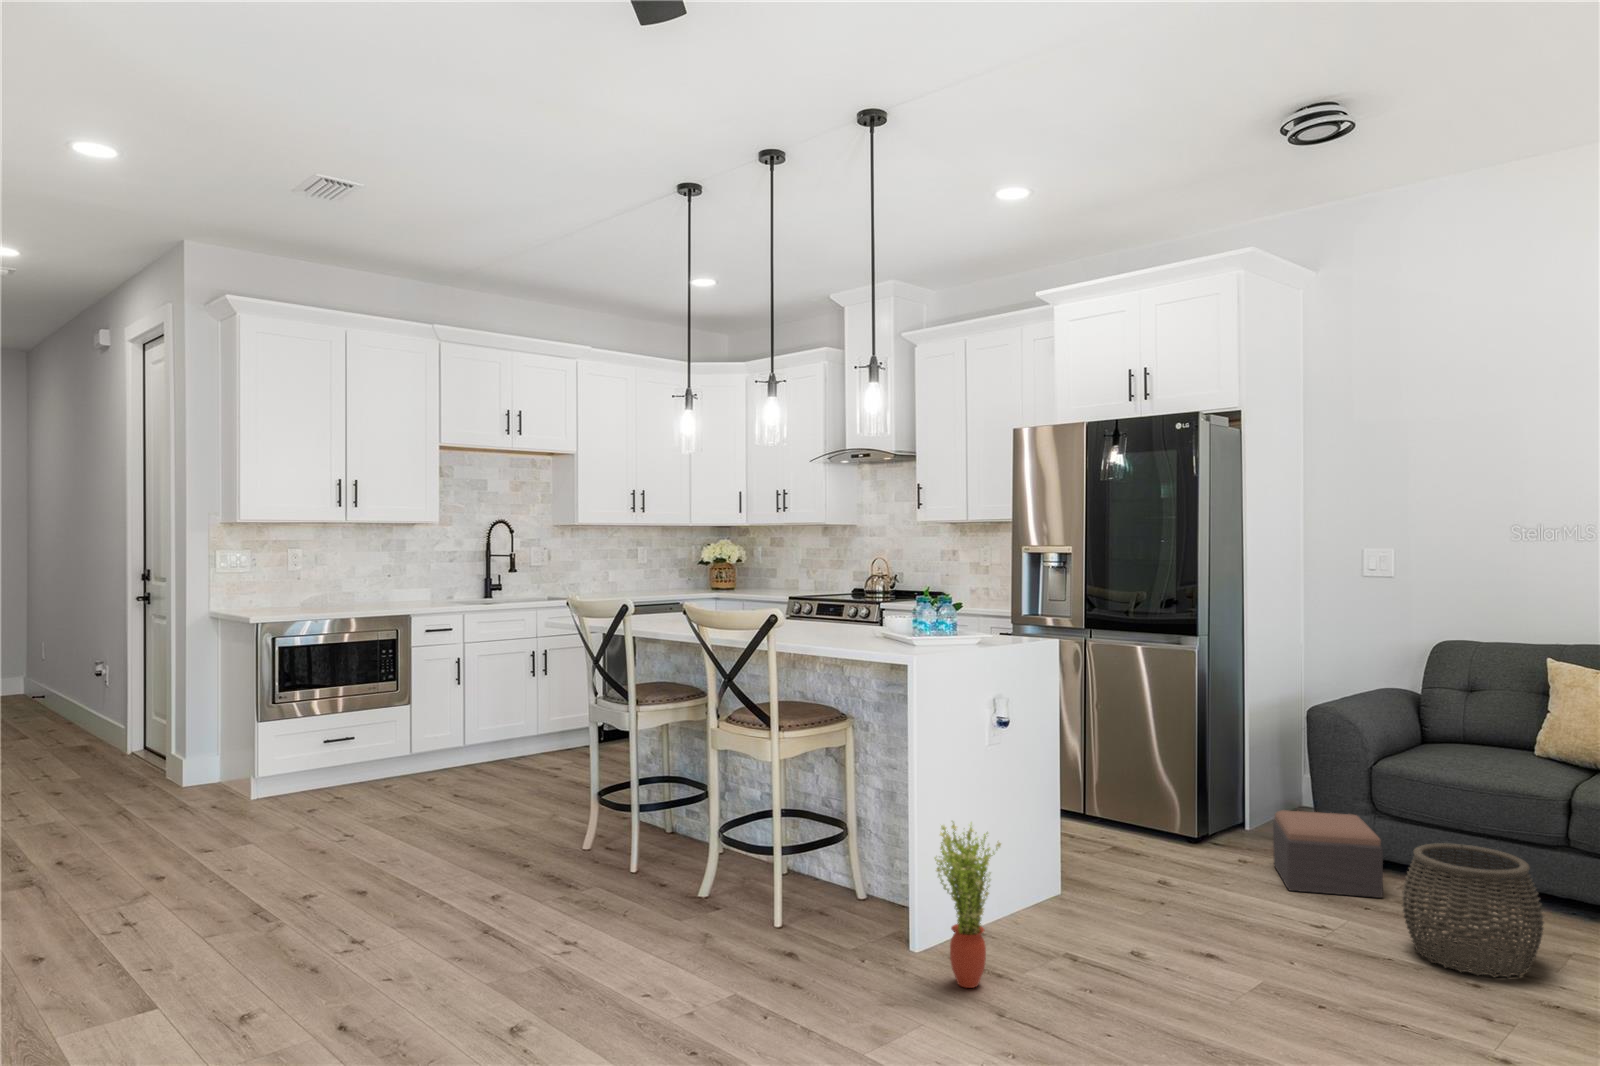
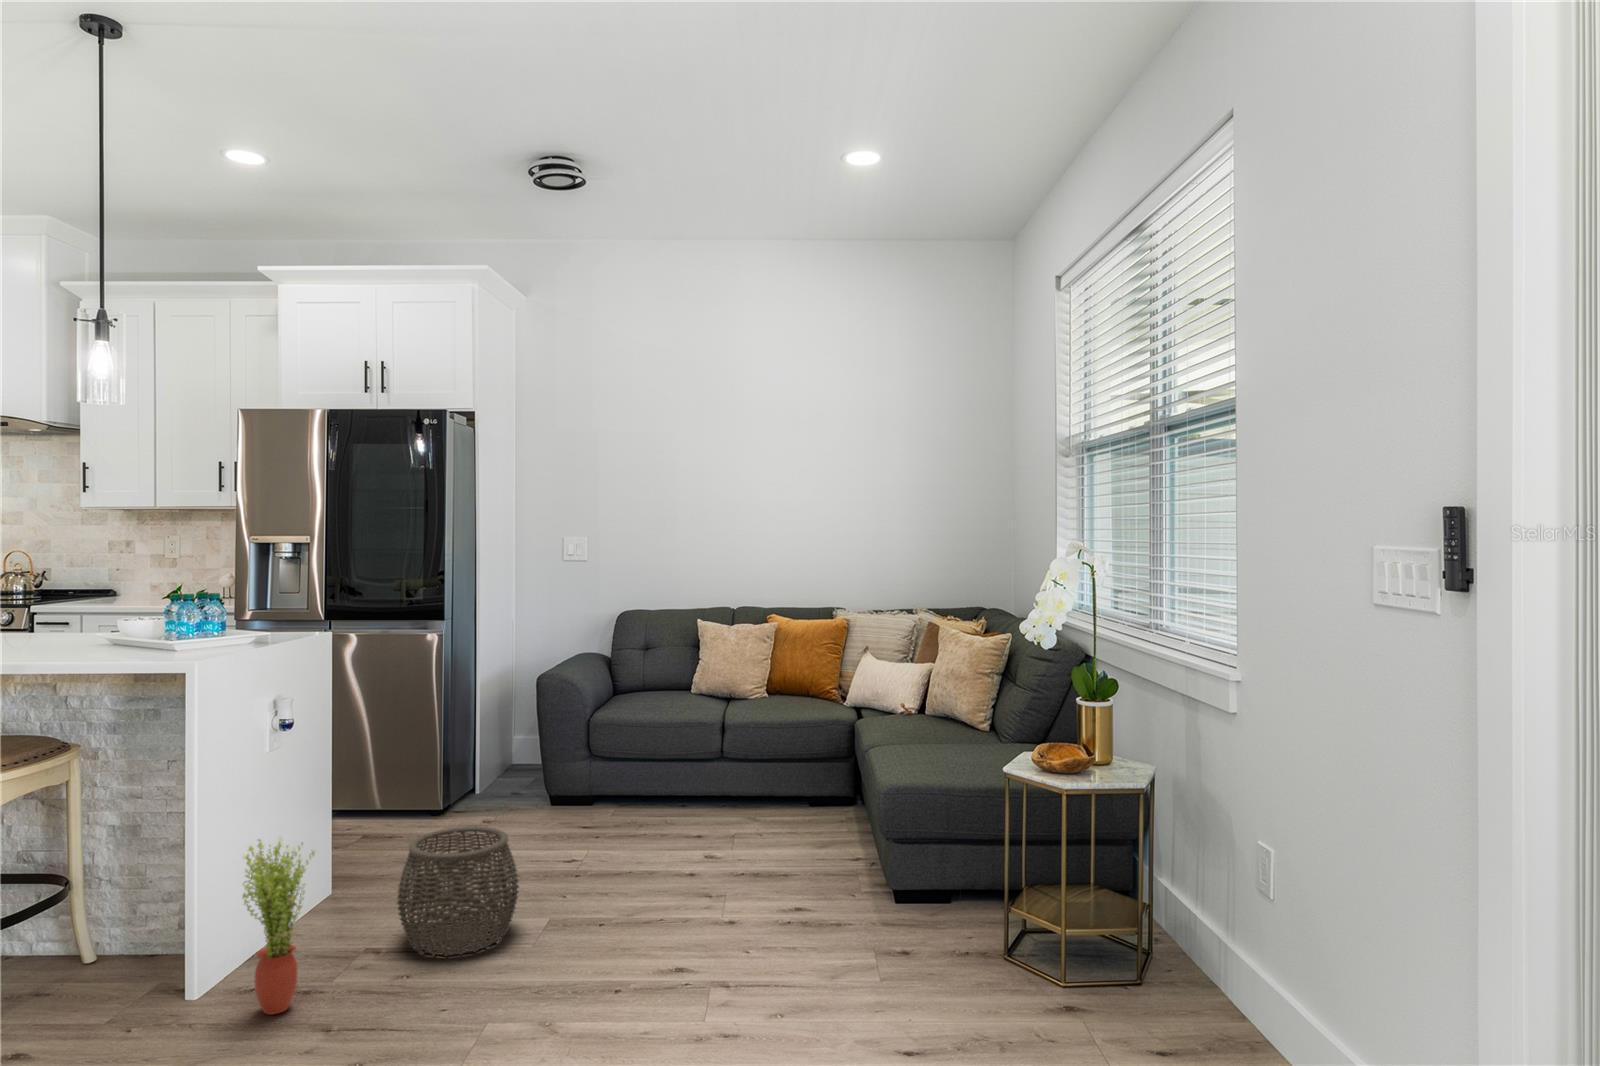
footstool: present [1273,810,1383,898] -> none [513,763,604,838]
woven basket: present [1402,843,1544,978] -> present [397,827,519,956]

